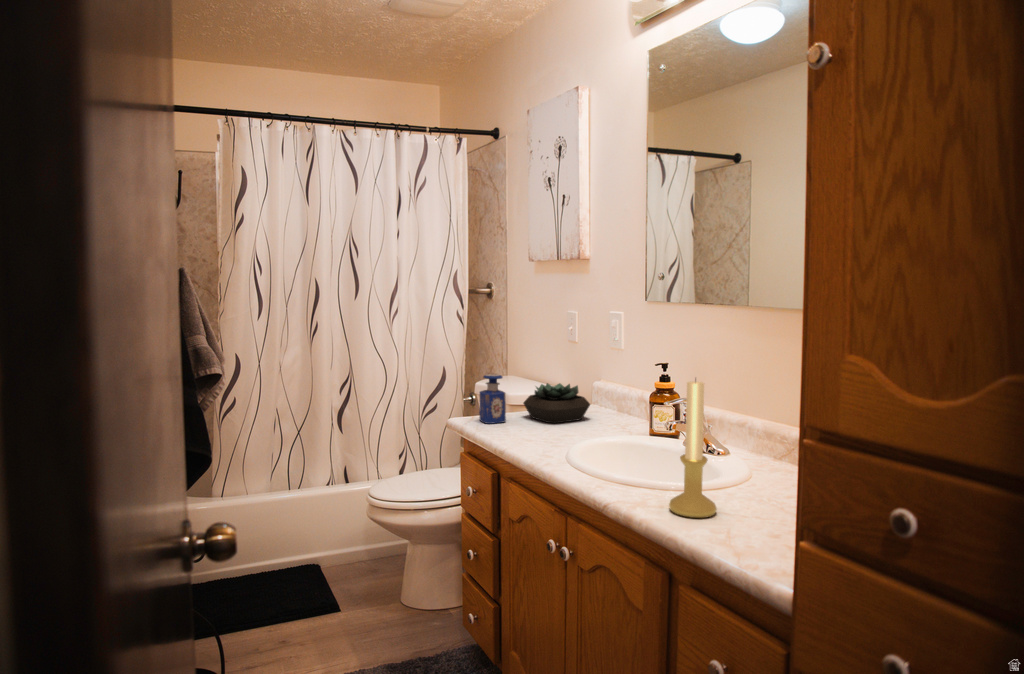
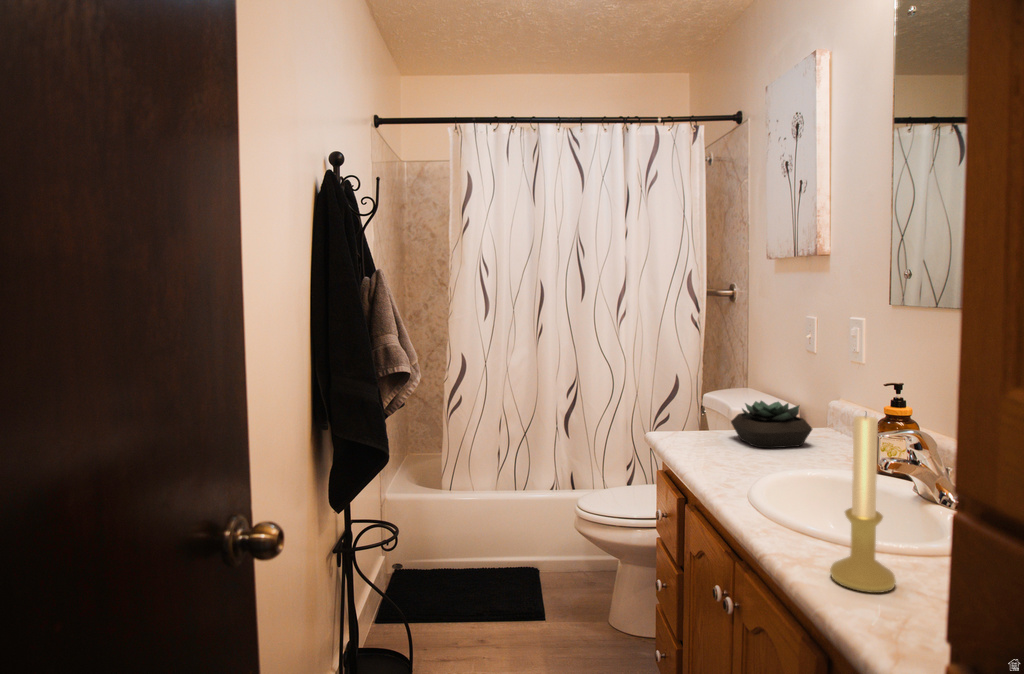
perfume bottle: present [479,374,506,424] -> none [677,387,706,443]

